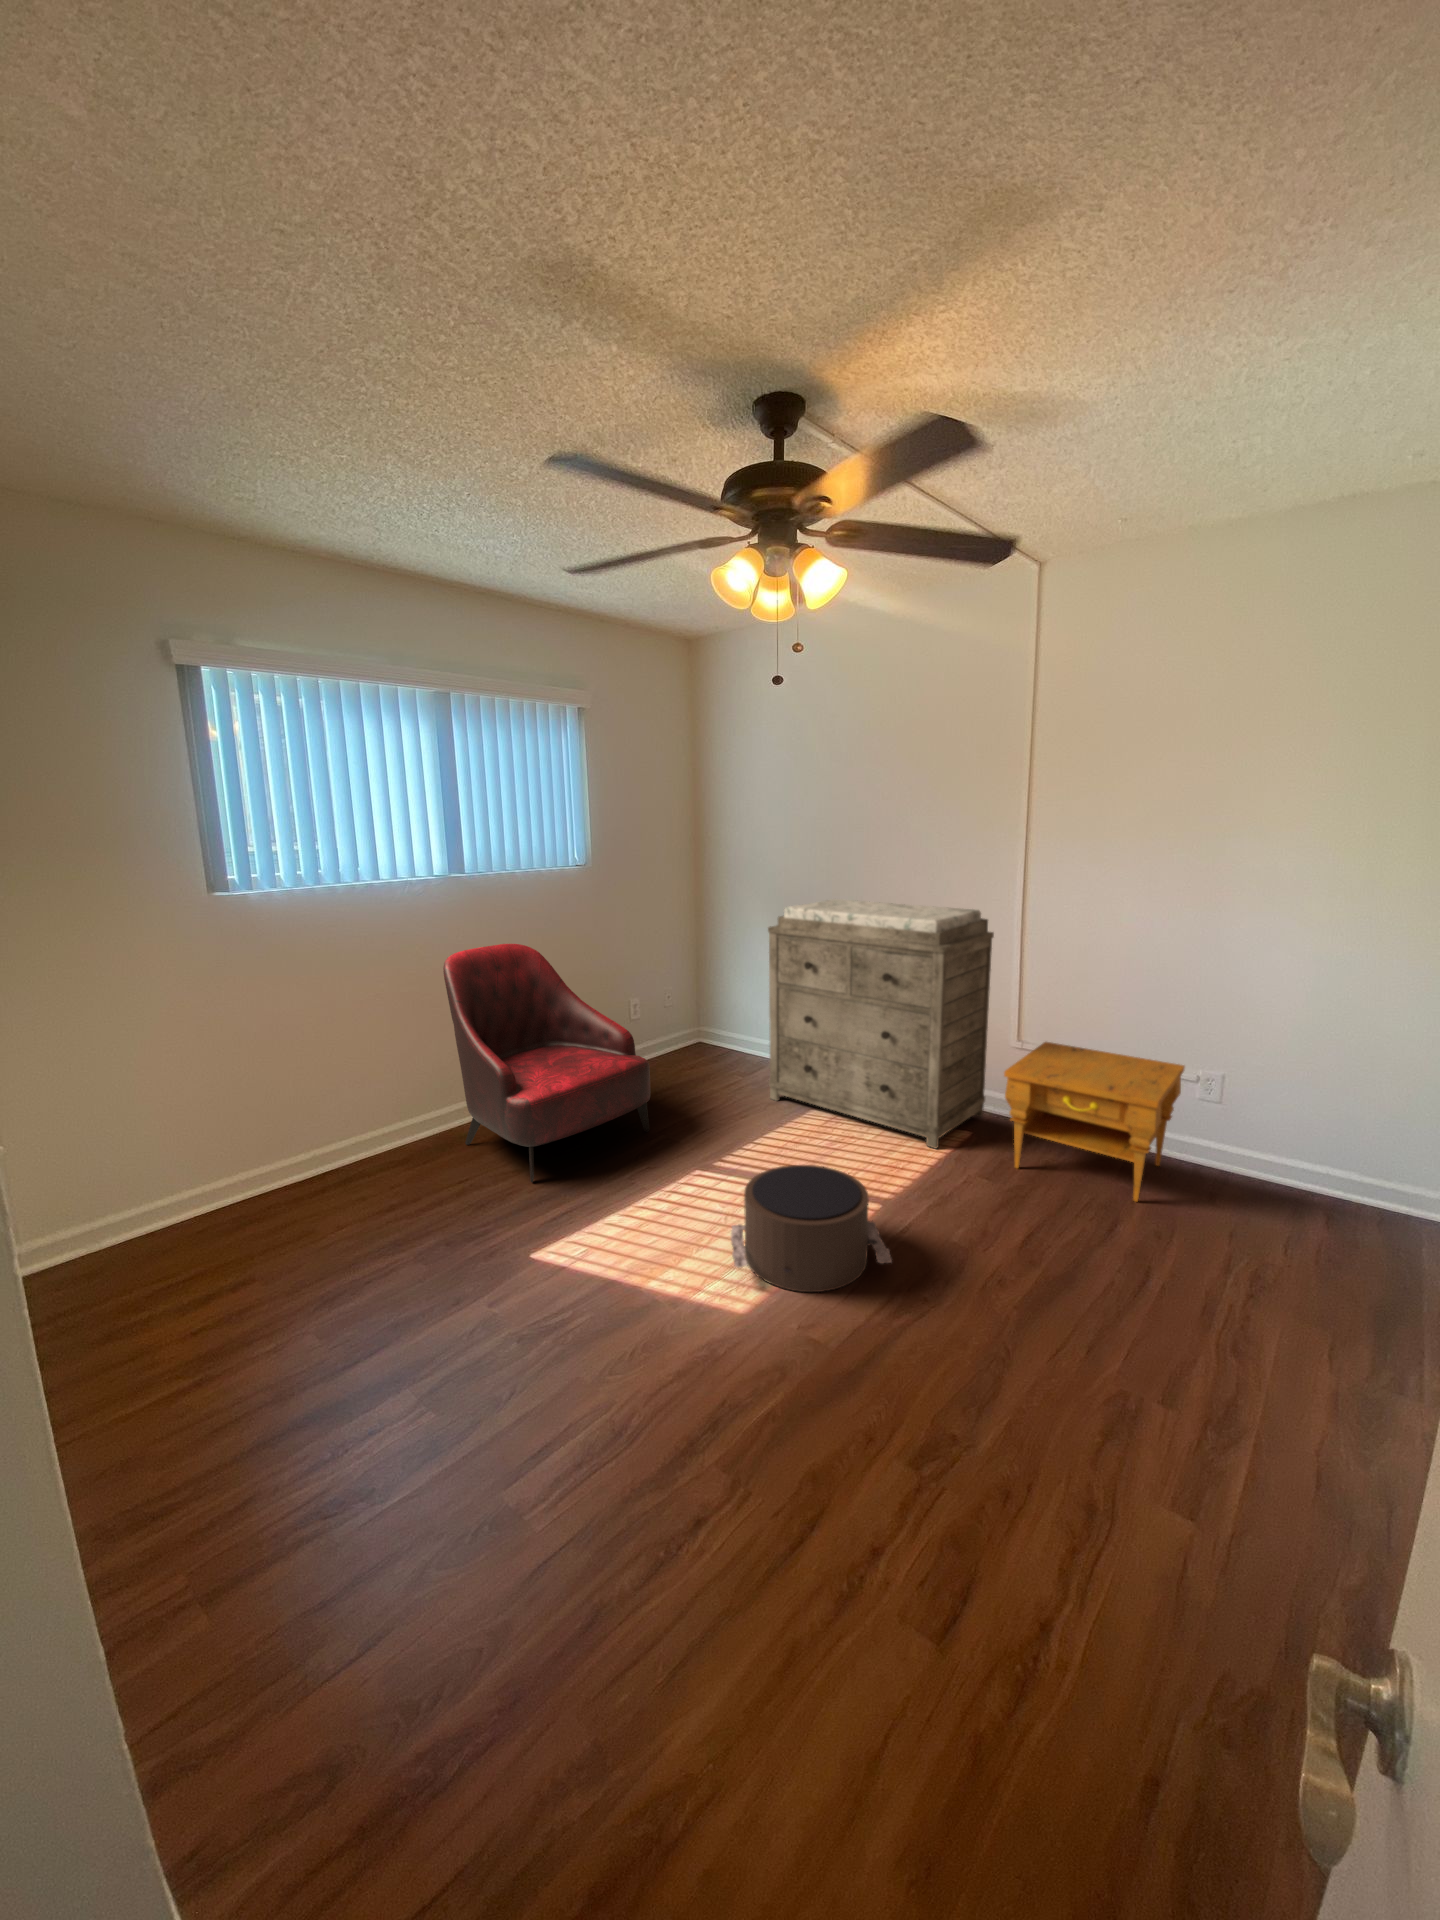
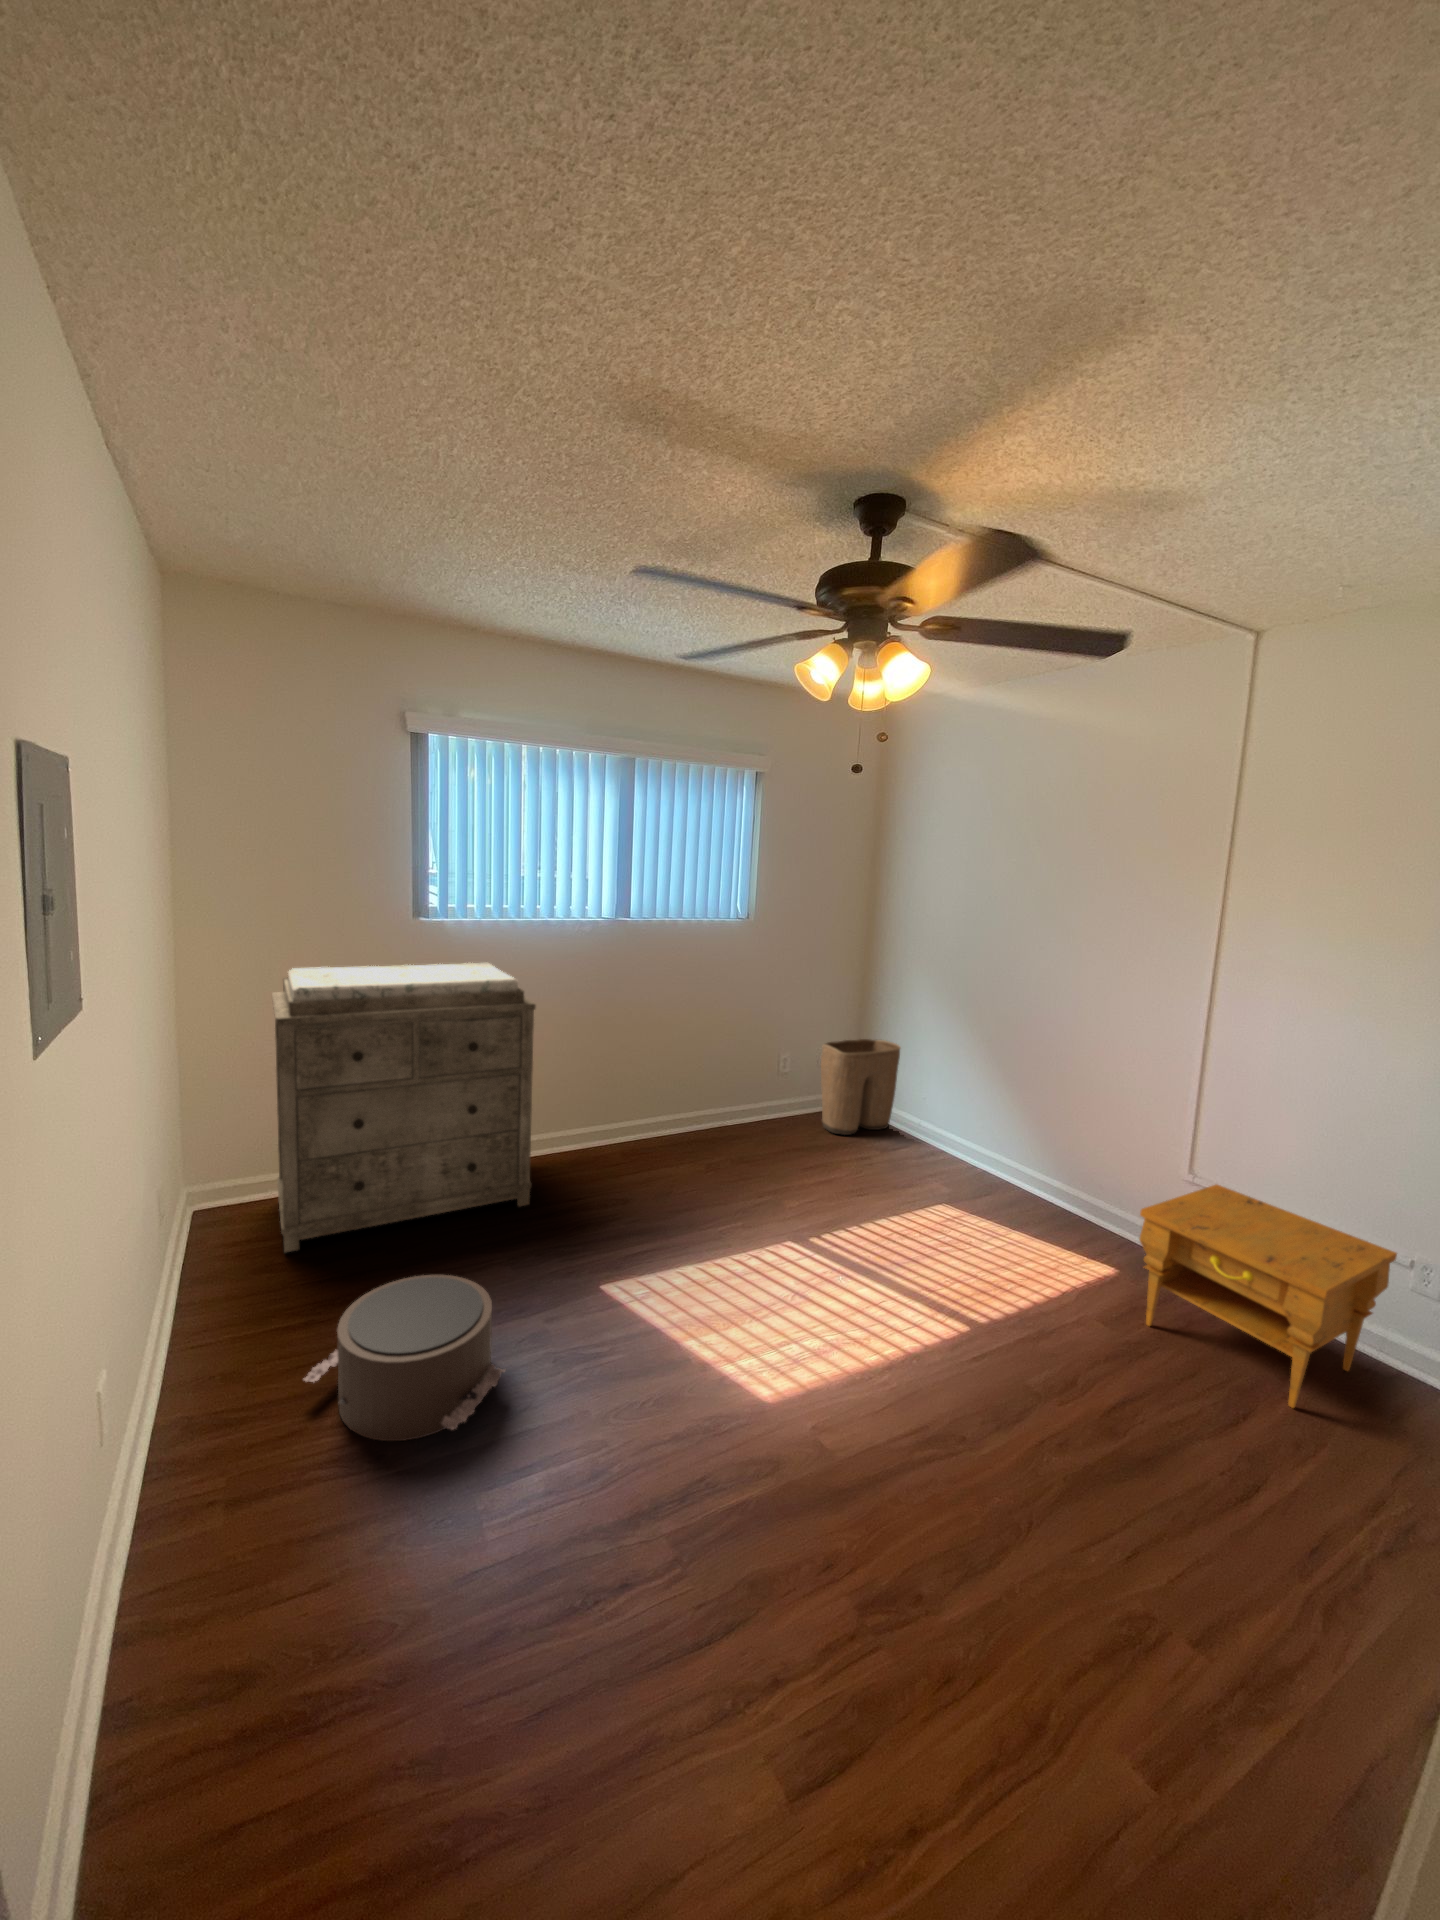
dresser: present [768,899,994,1148] -> present [272,963,536,1252]
armchair: present [443,944,650,1182] -> none [594,986,768,1215]
laundry basket: none [670,971,744,1068] -> present [821,1039,900,1135]
pouf: present [731,1165,892,1292] -> present [304,1275,505,1441]

